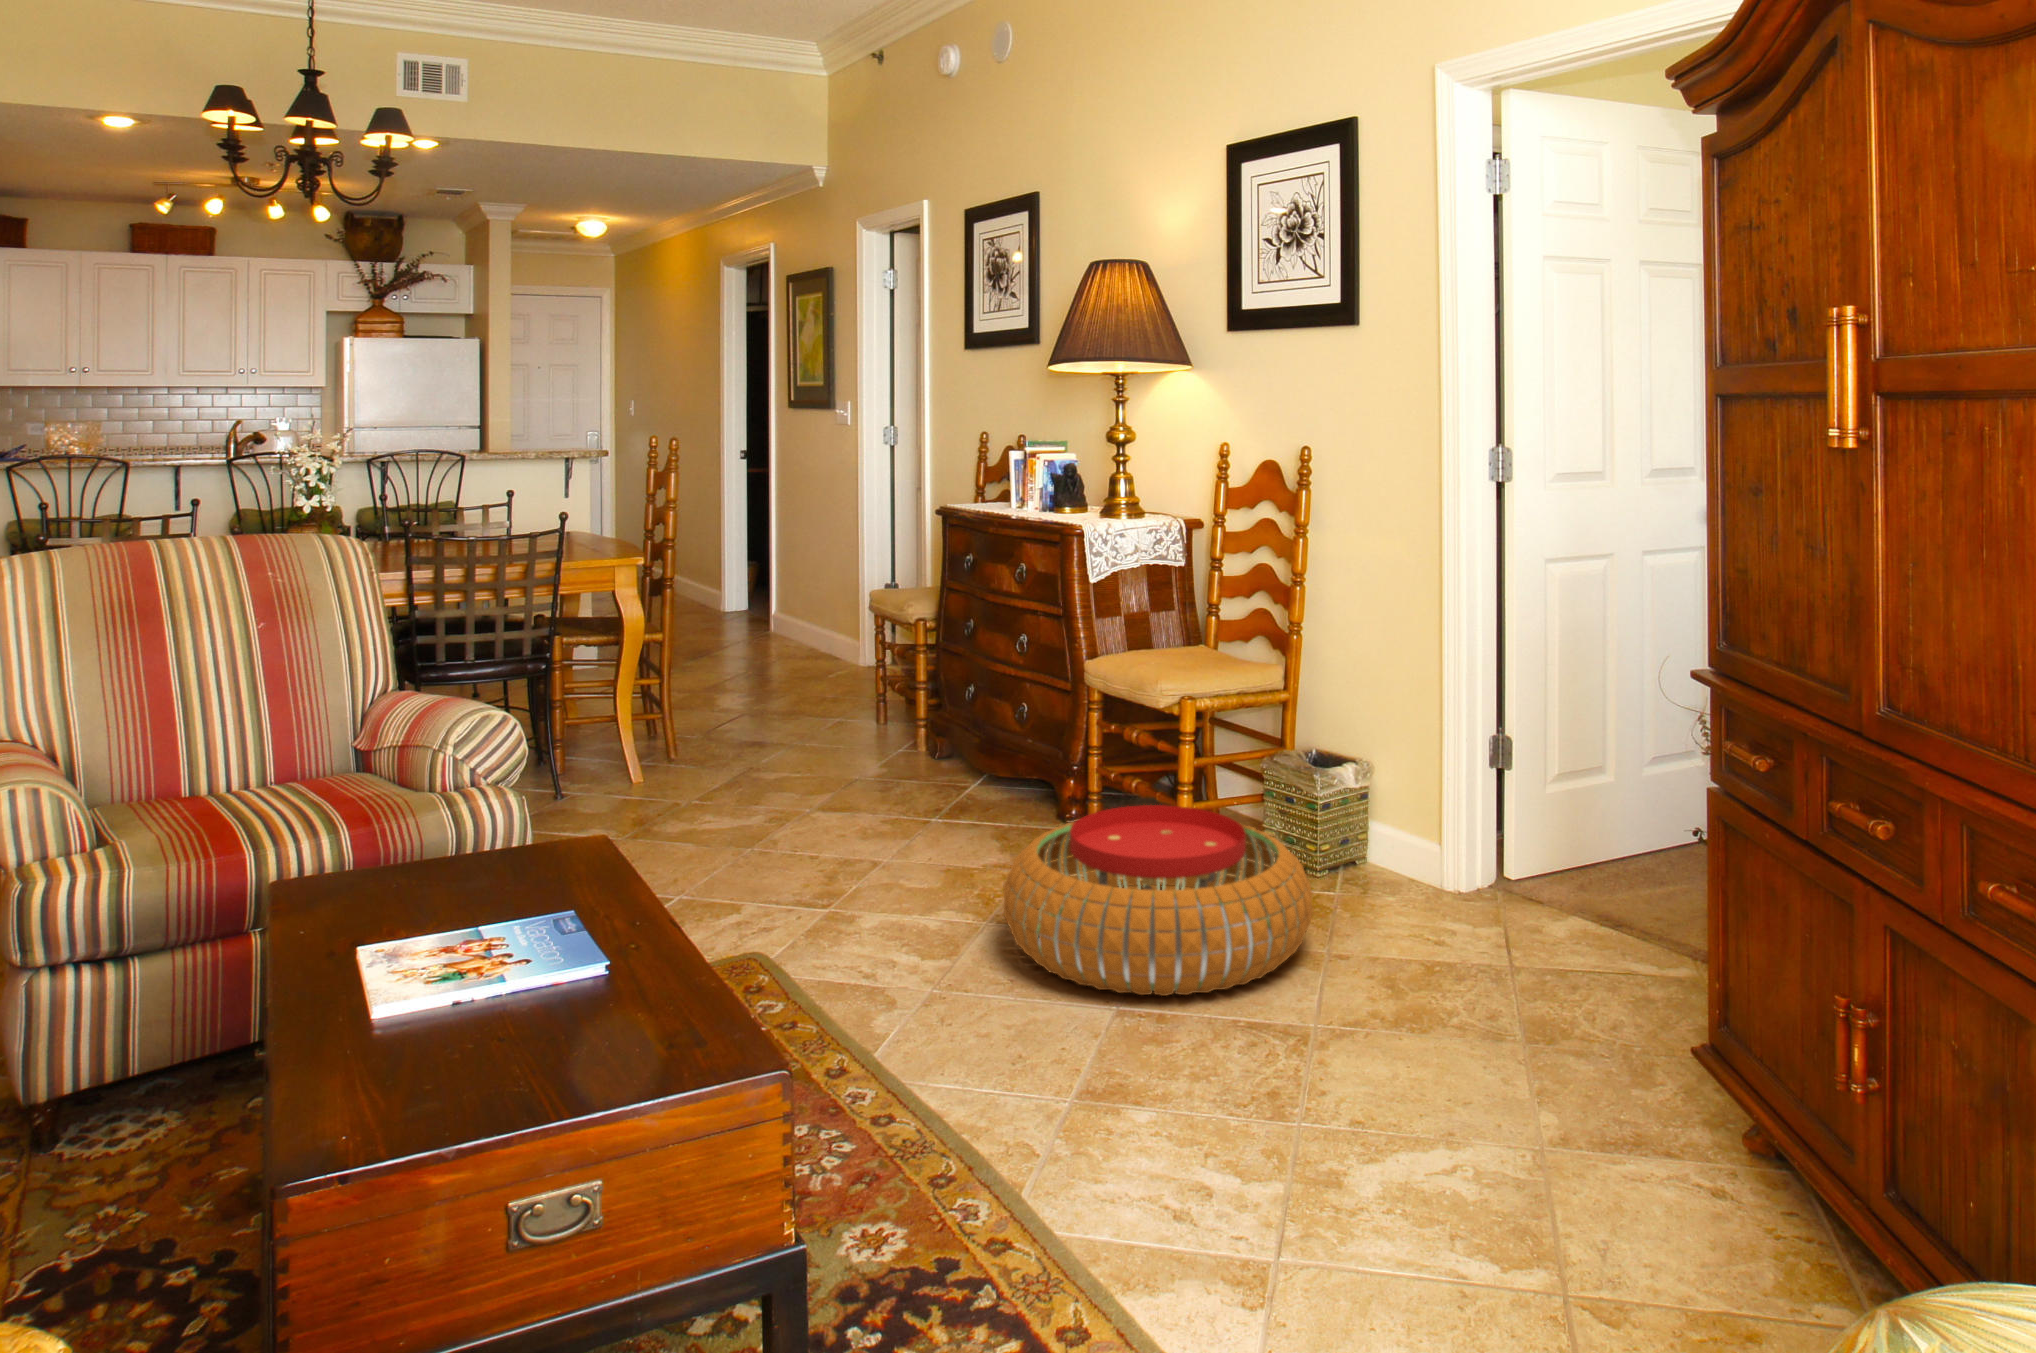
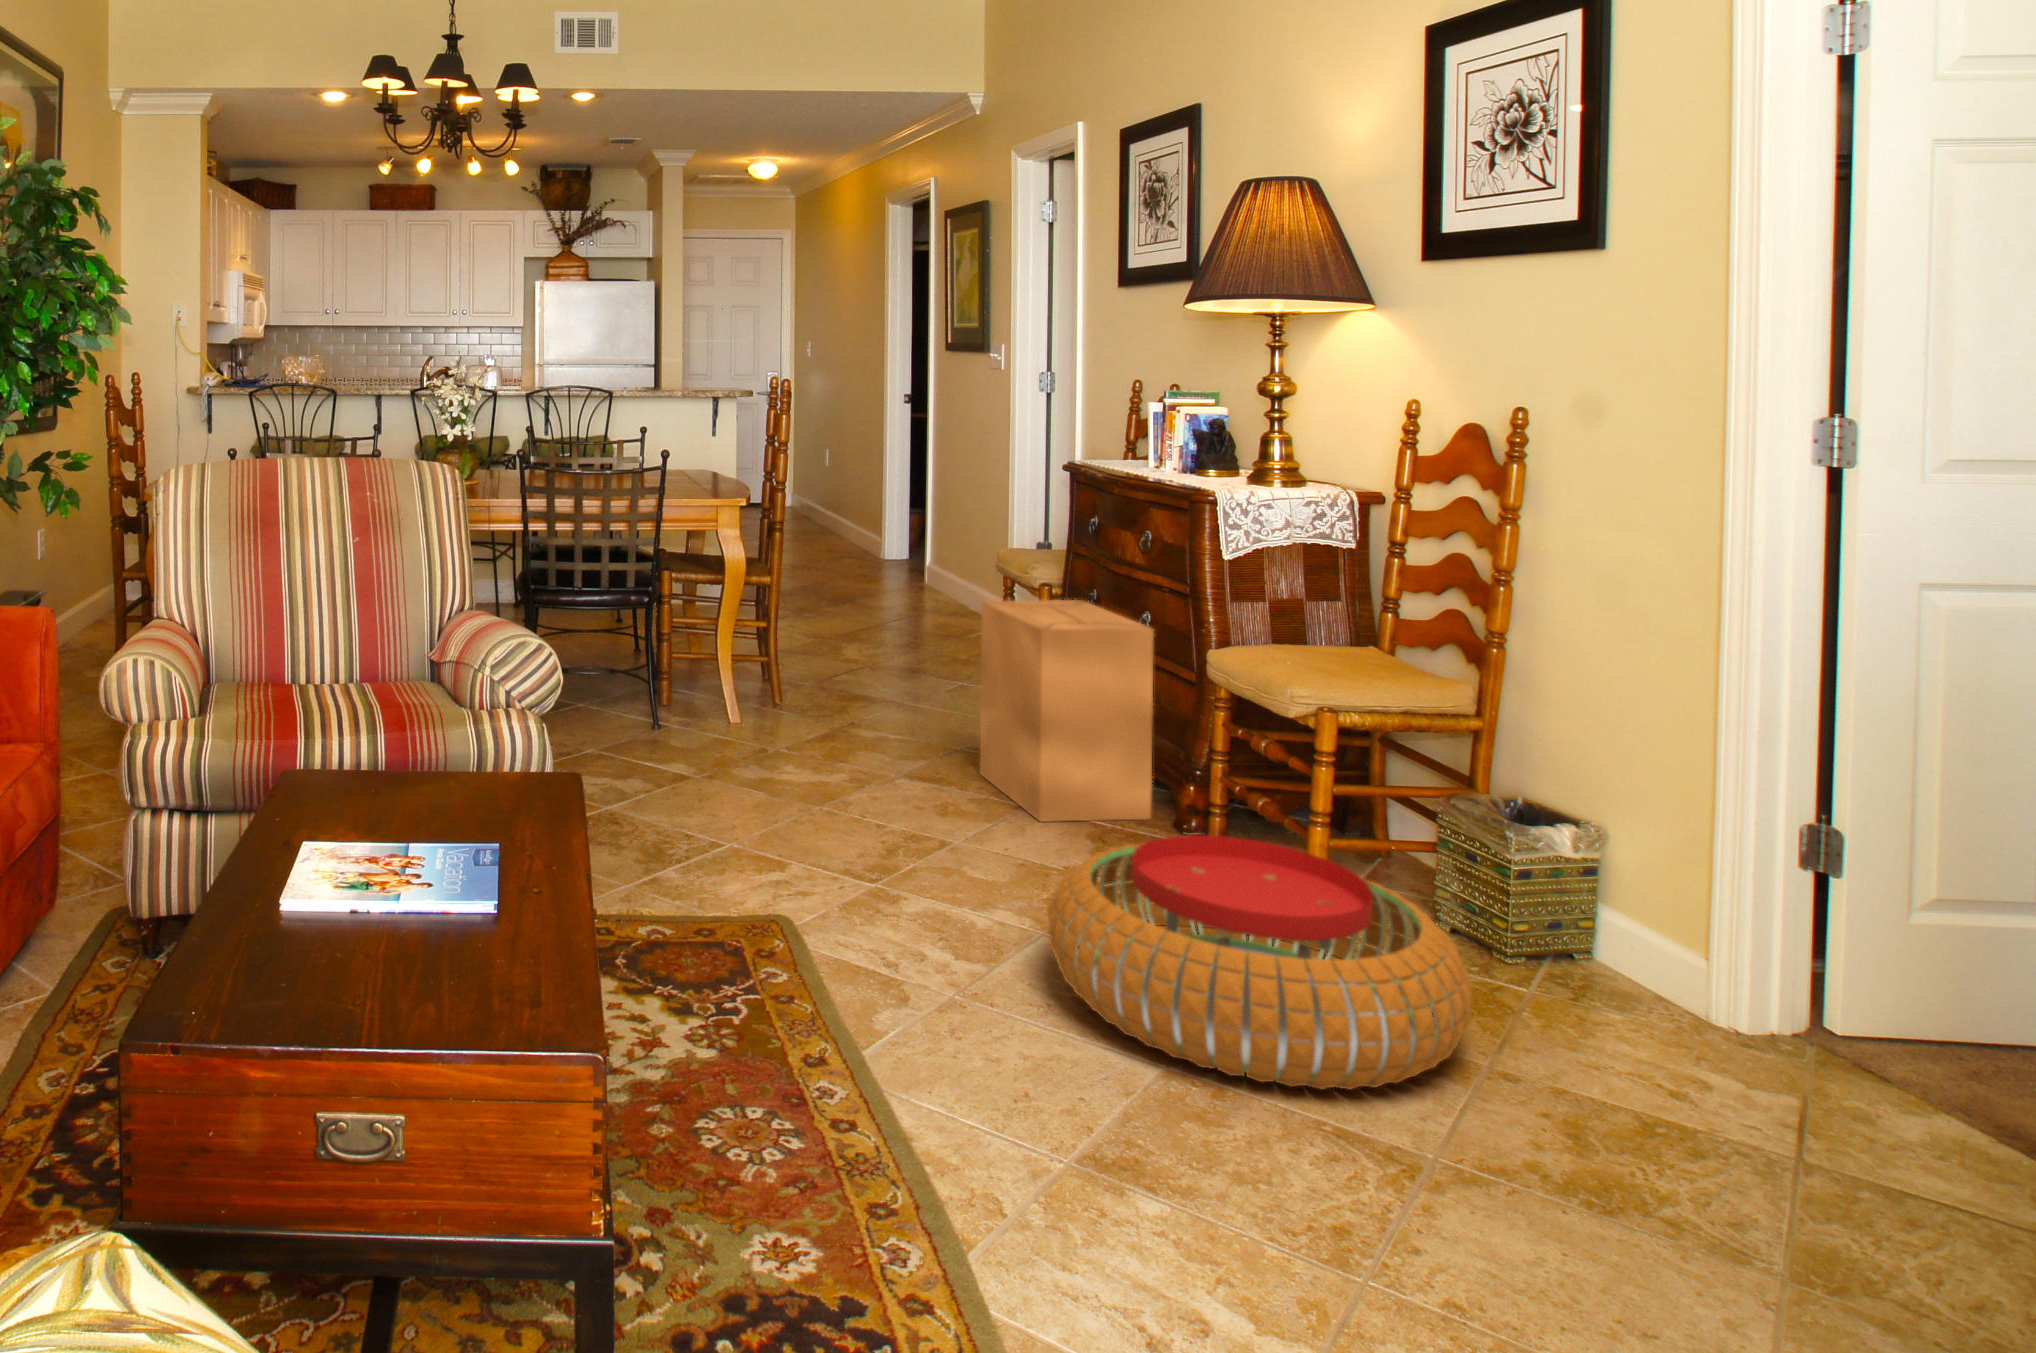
cardboard box: none [886,628,1039,830] -> present [980,600,1154,822]

